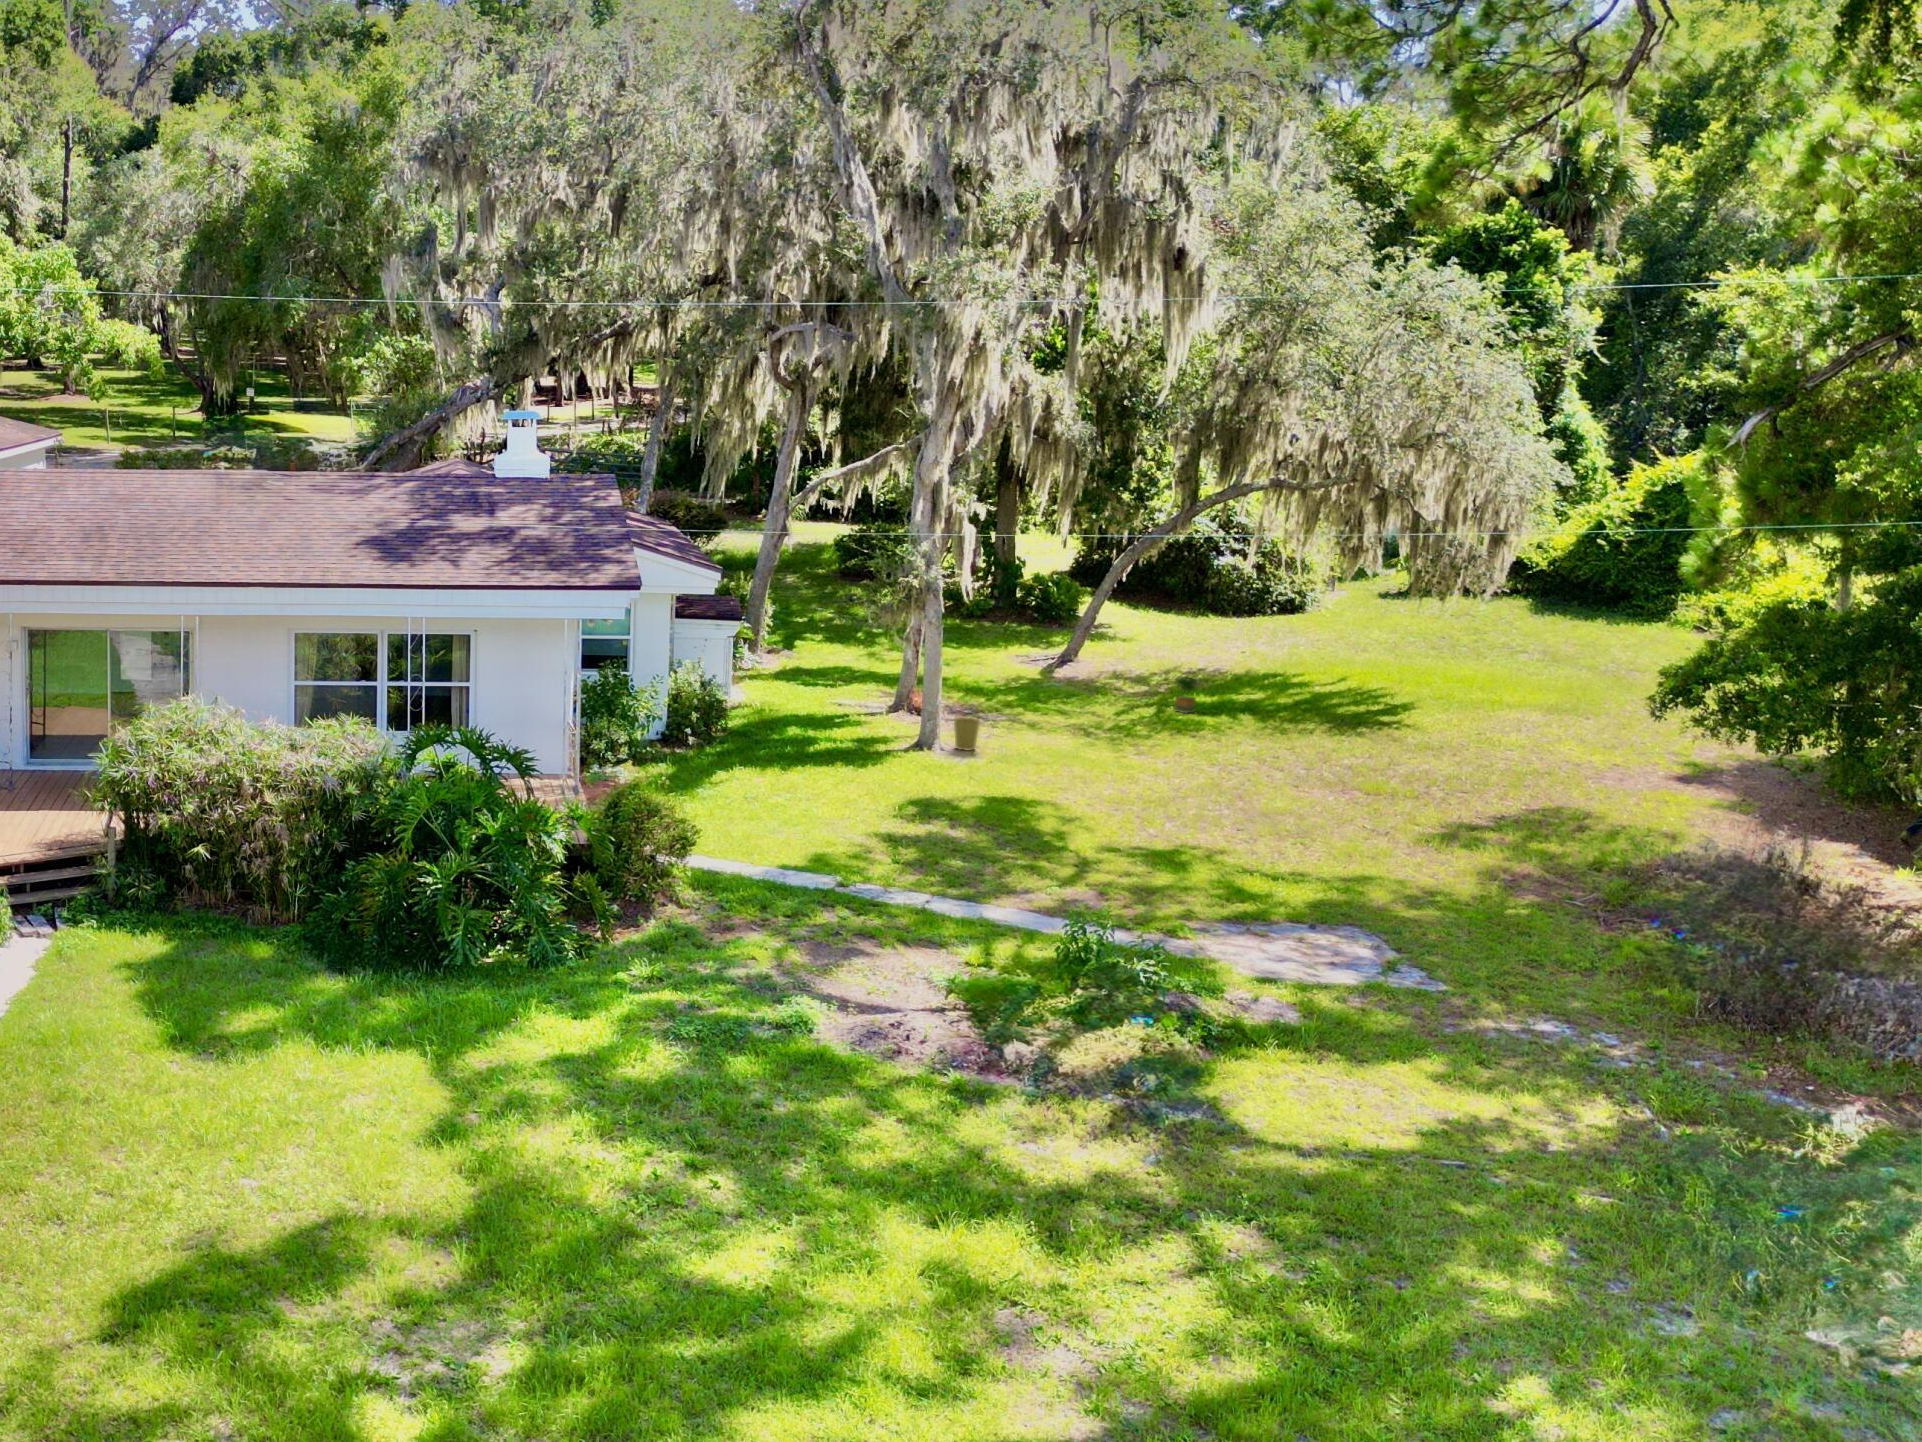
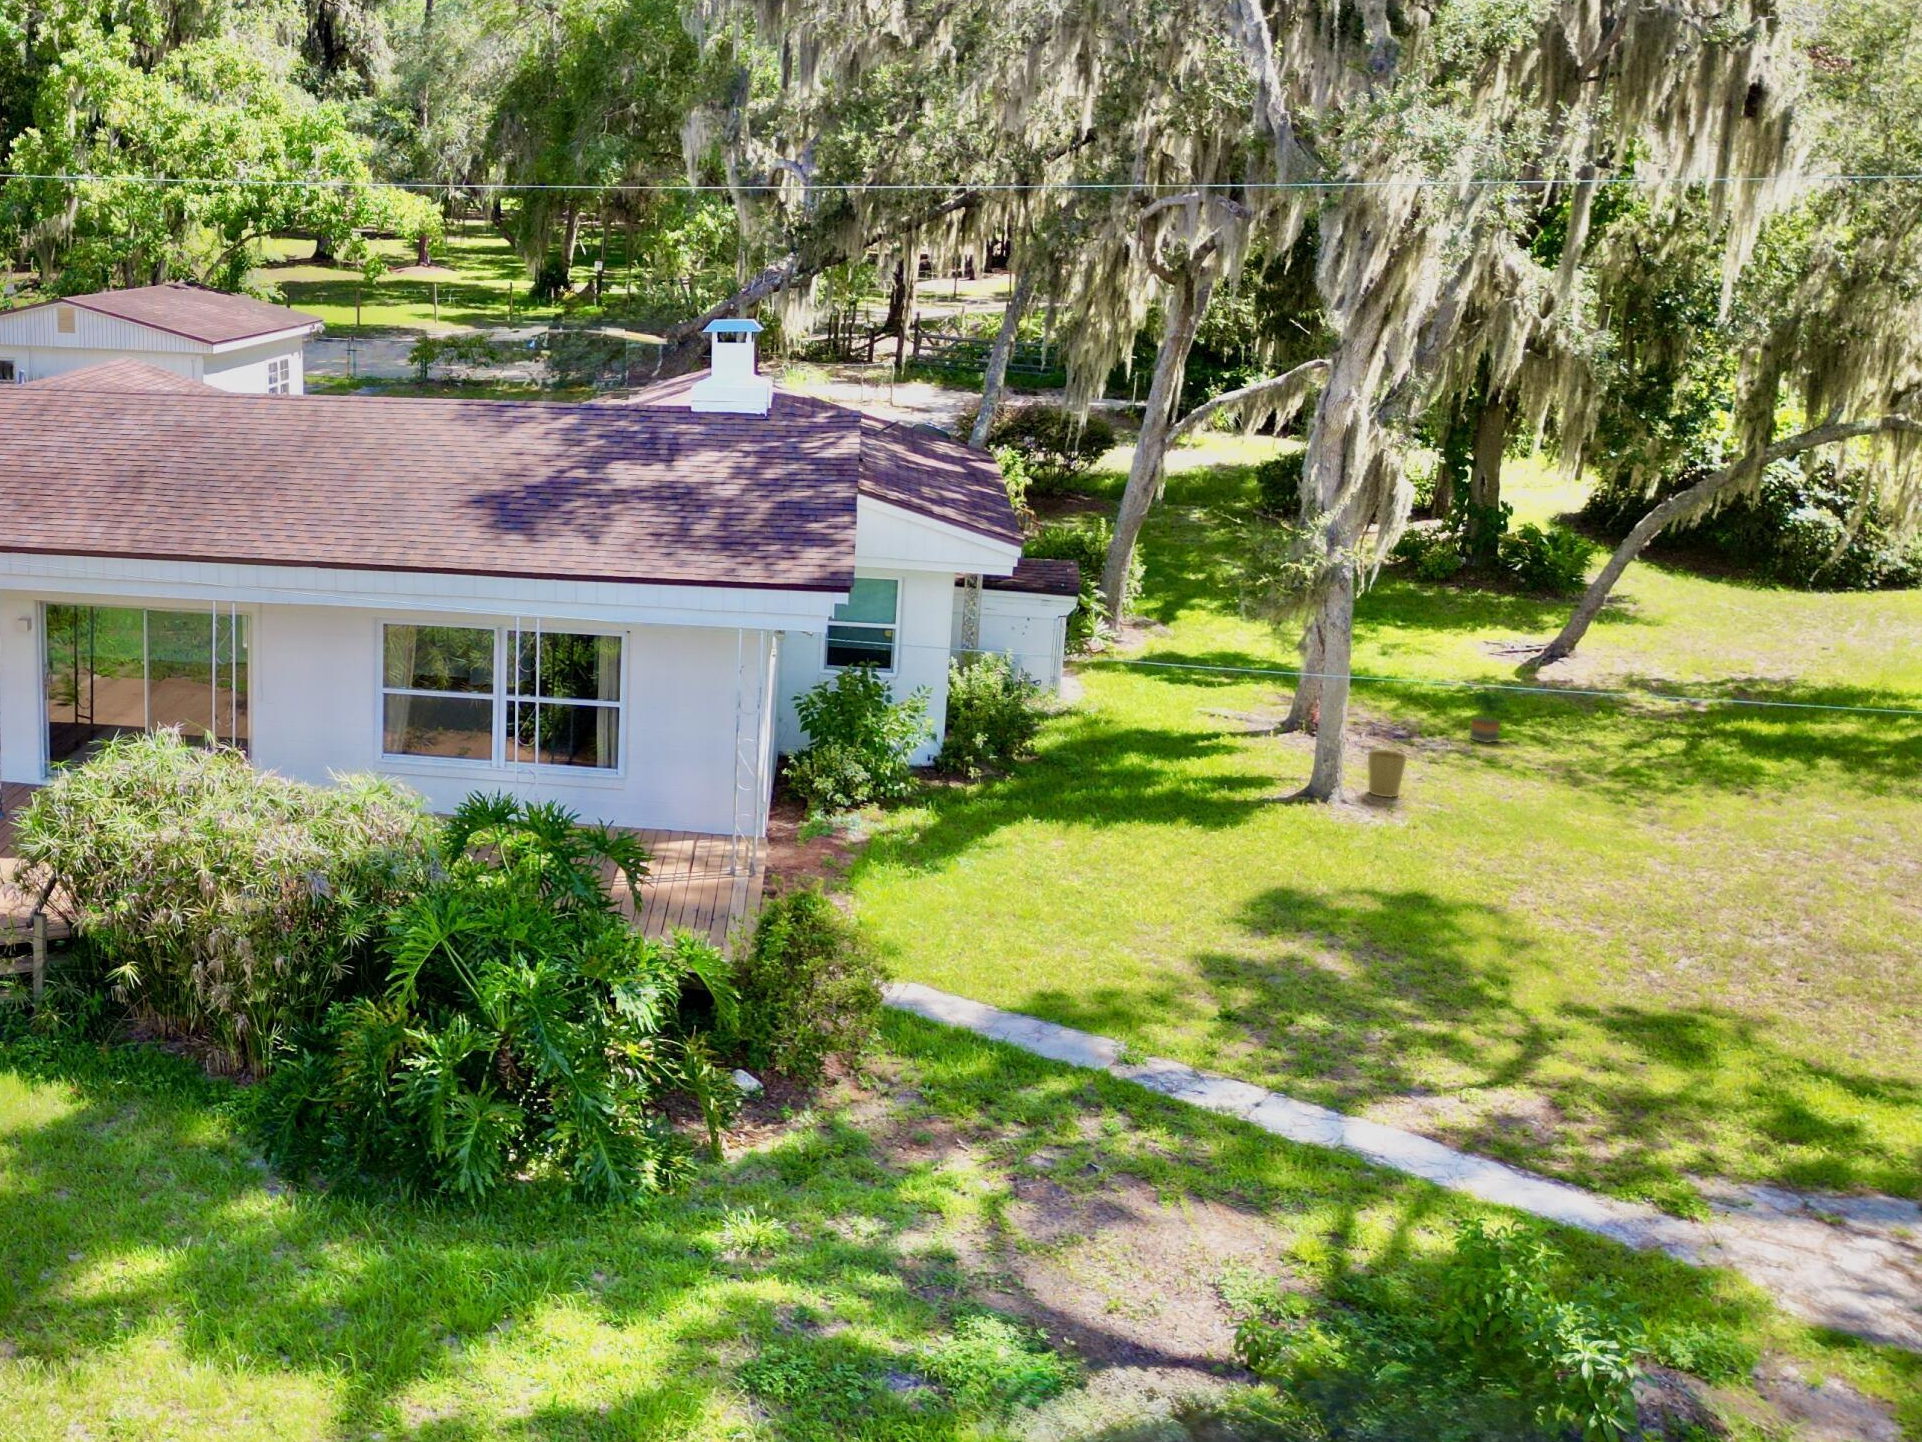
potted tree: present [1175,678,1199,713] -> present [1470,692,1508,743]

